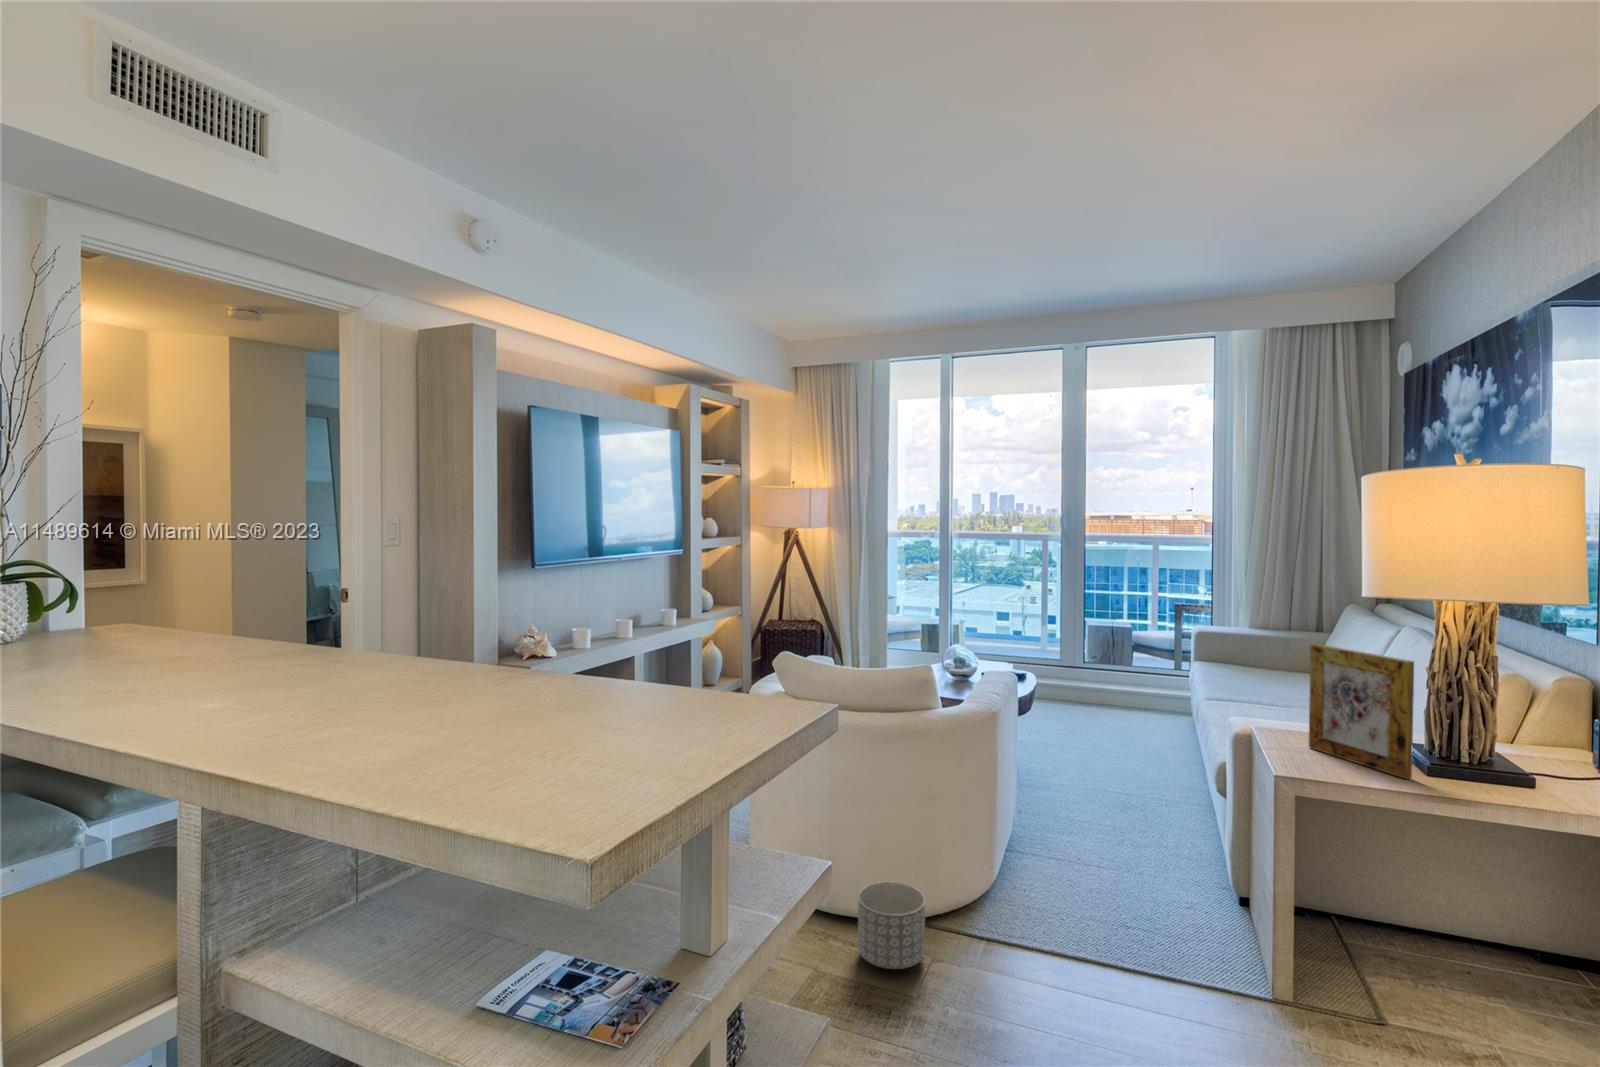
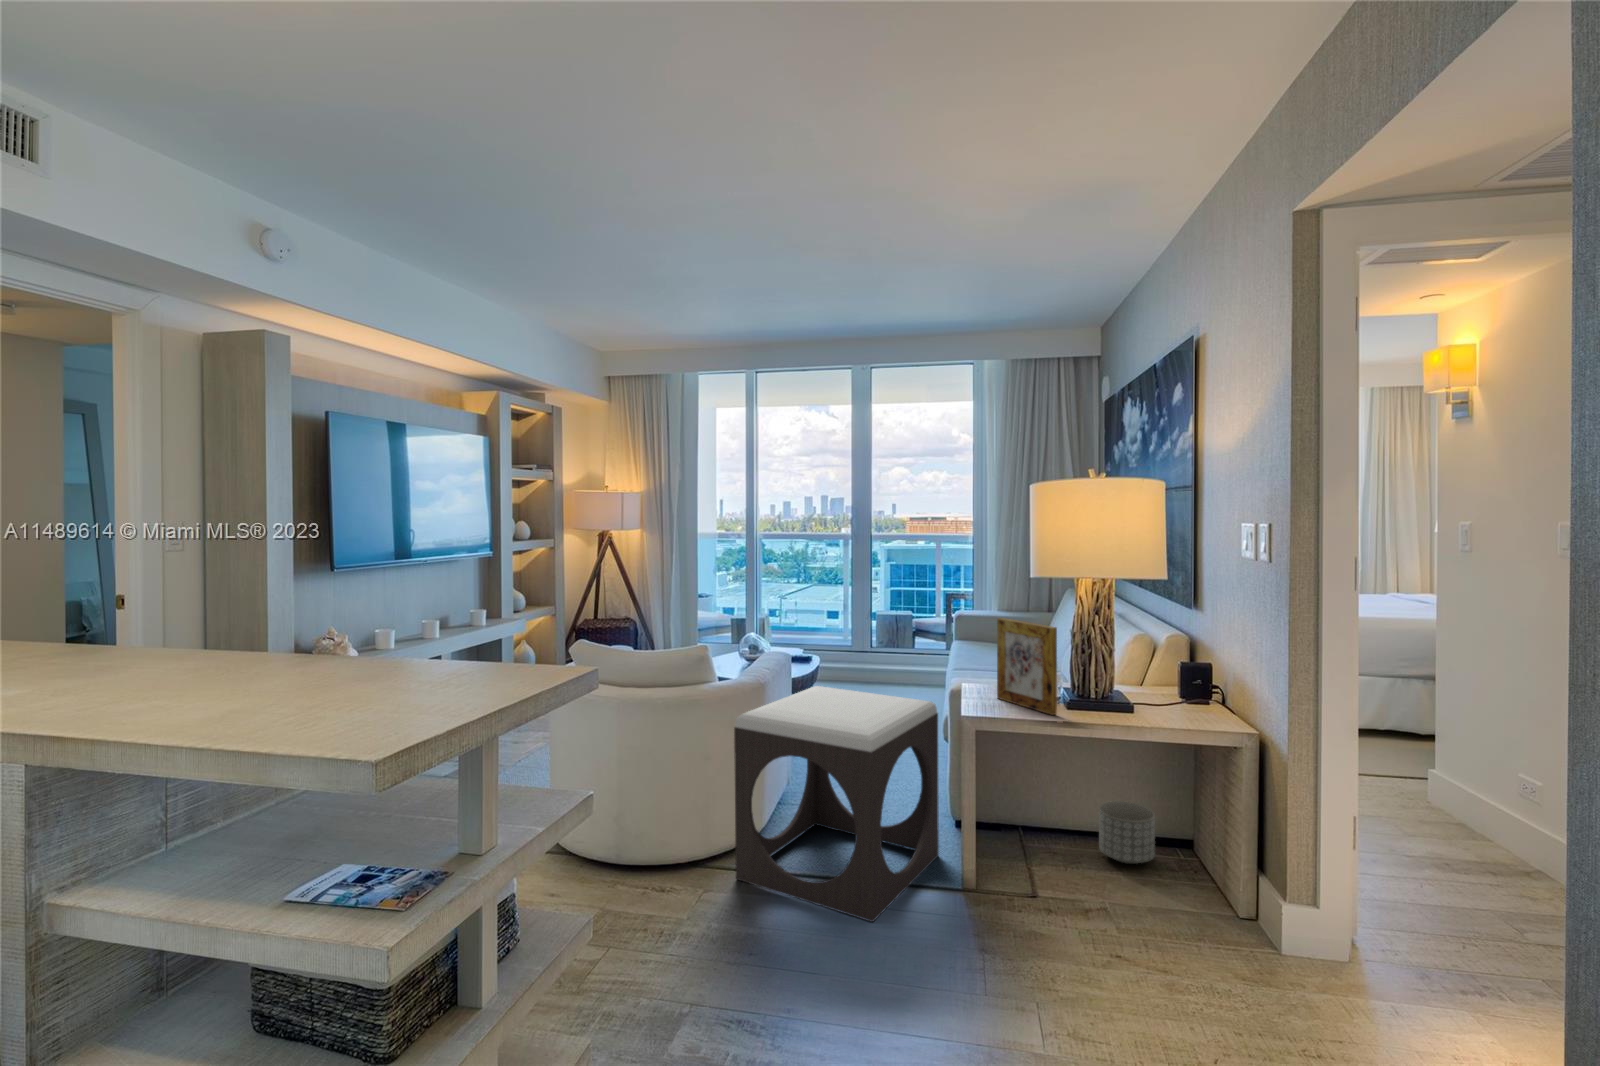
footstool: none [964,714,1224,1029] -> present [734,686,939,922]
planter: present [858,882,925,969] -> present [1099,801,1155,864]

